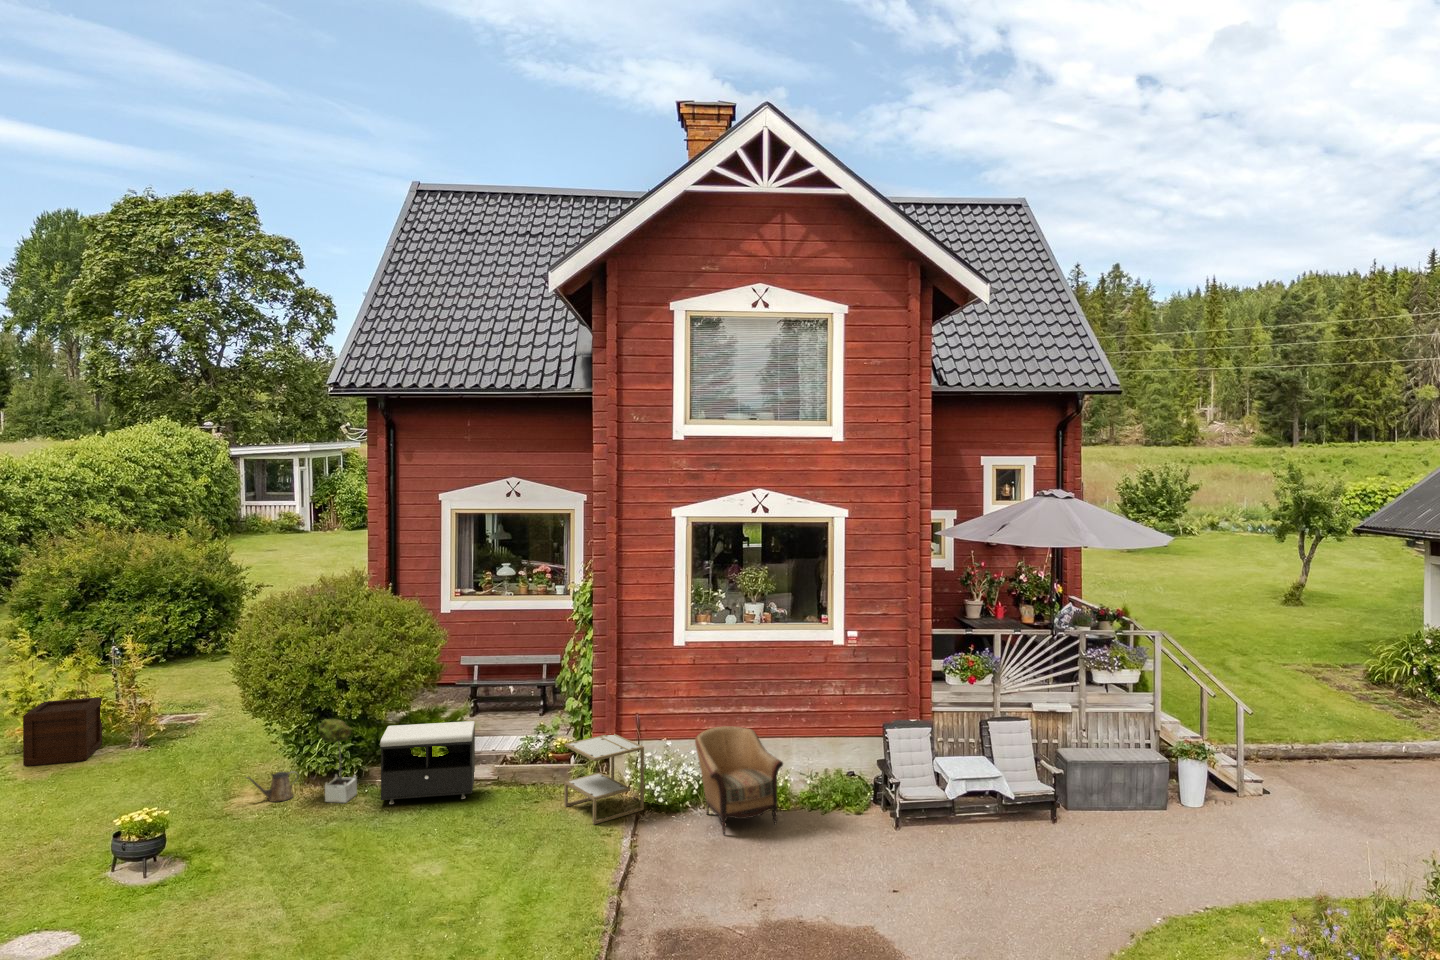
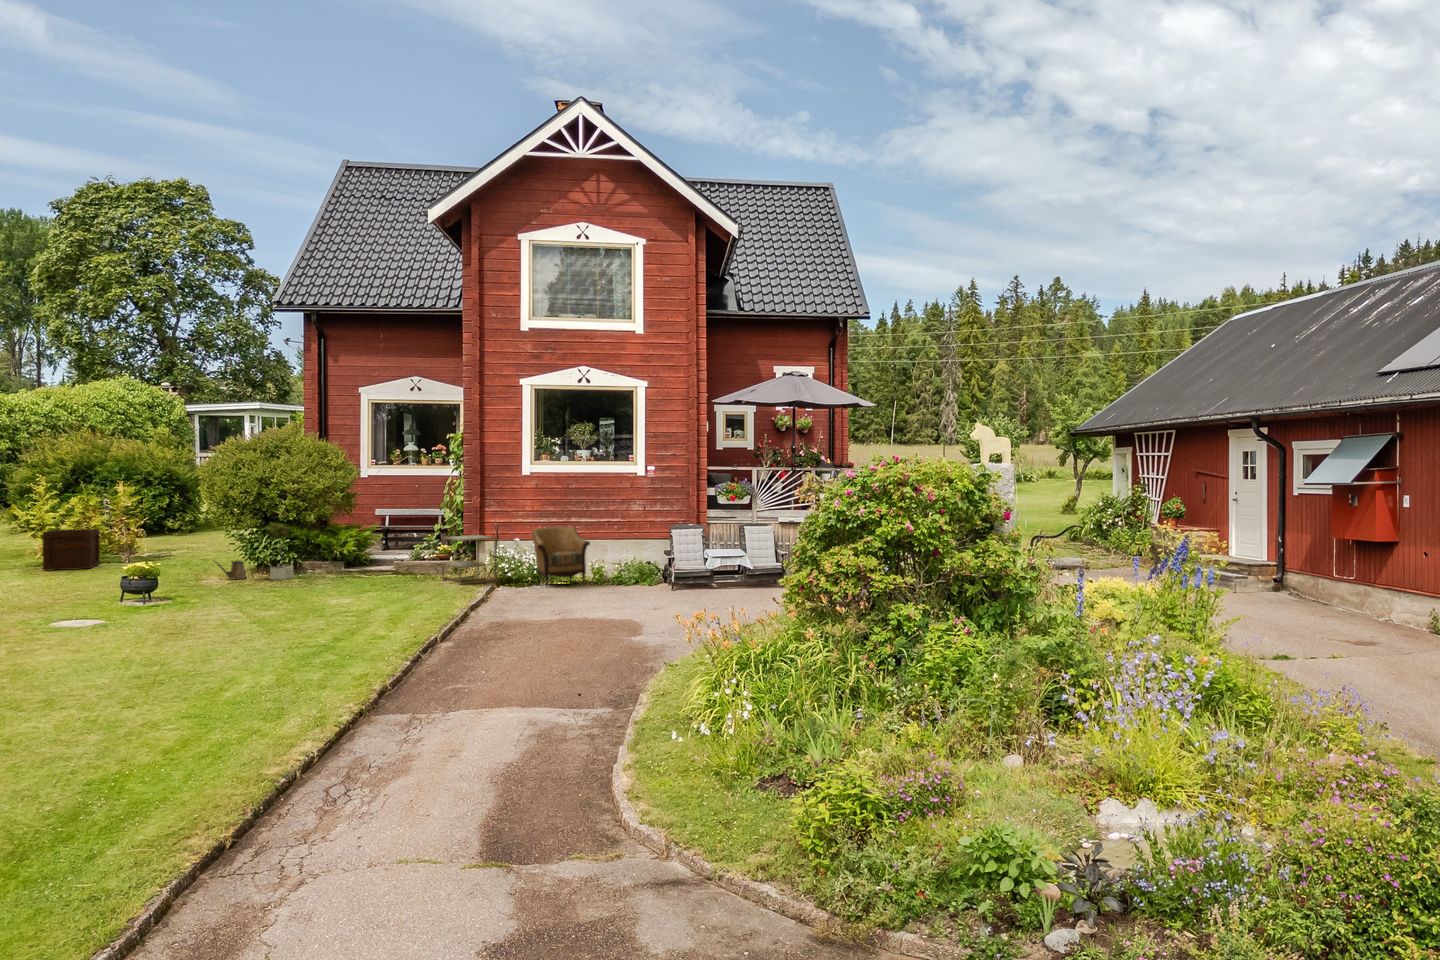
storage bench: present [380,721,475,804] -> none [310,530,380,580]

